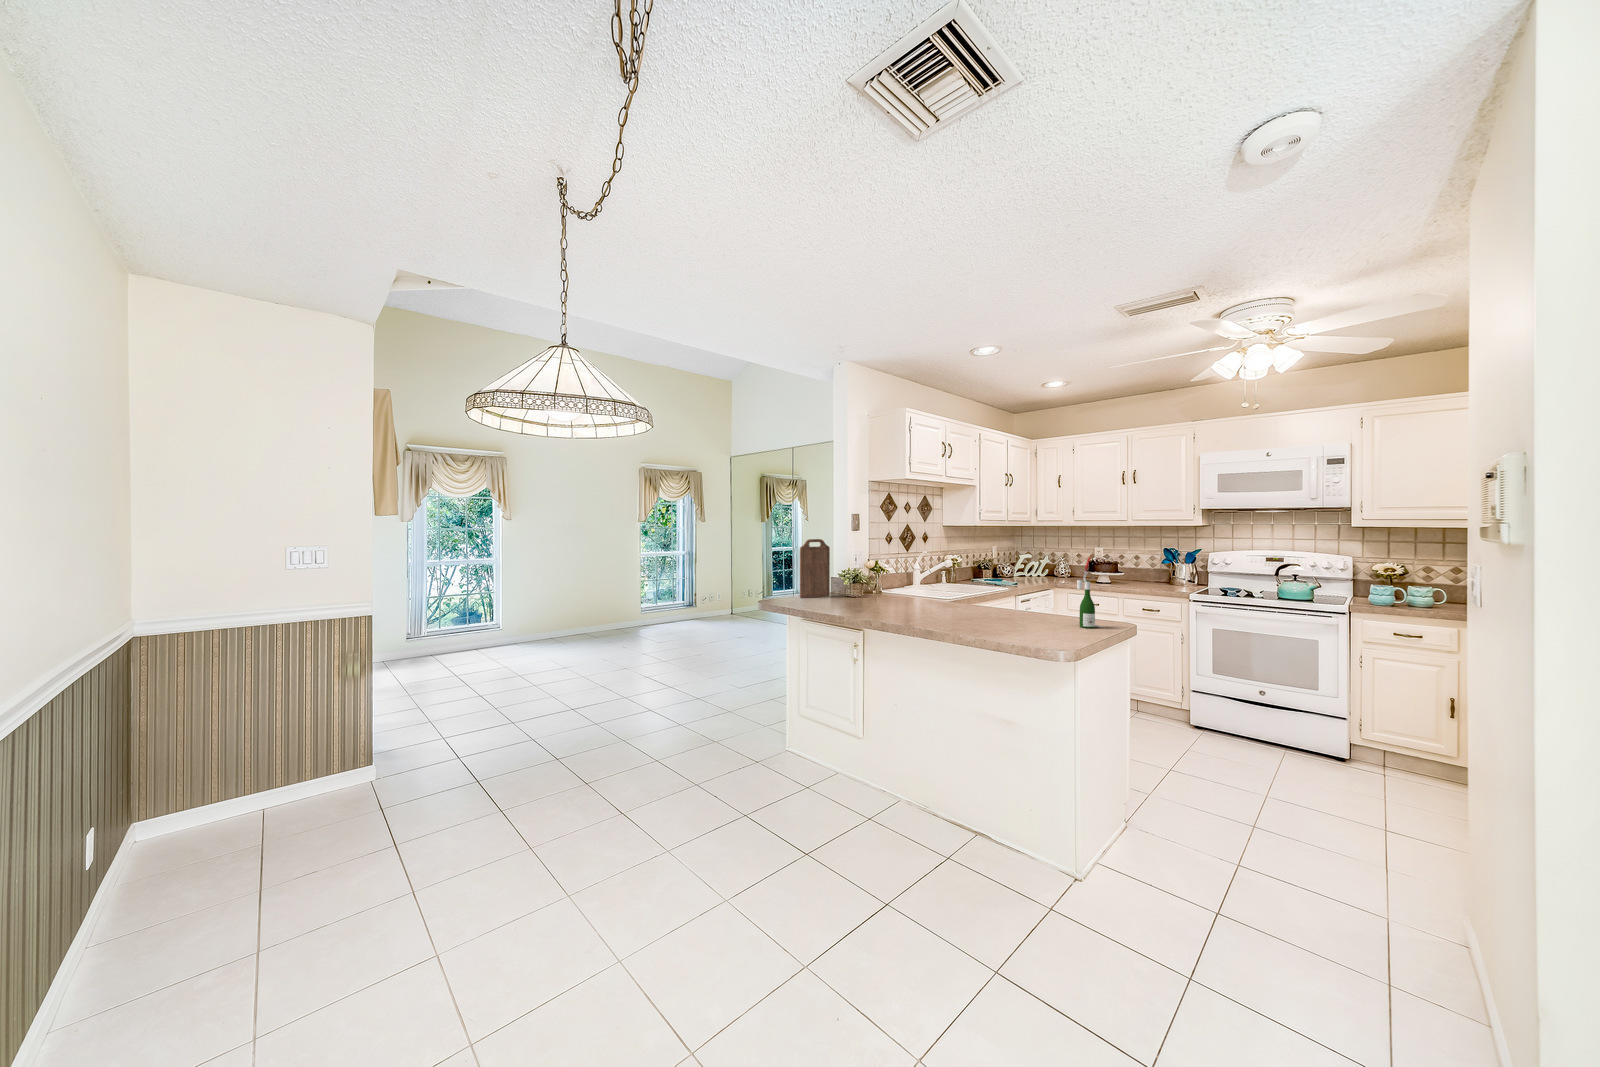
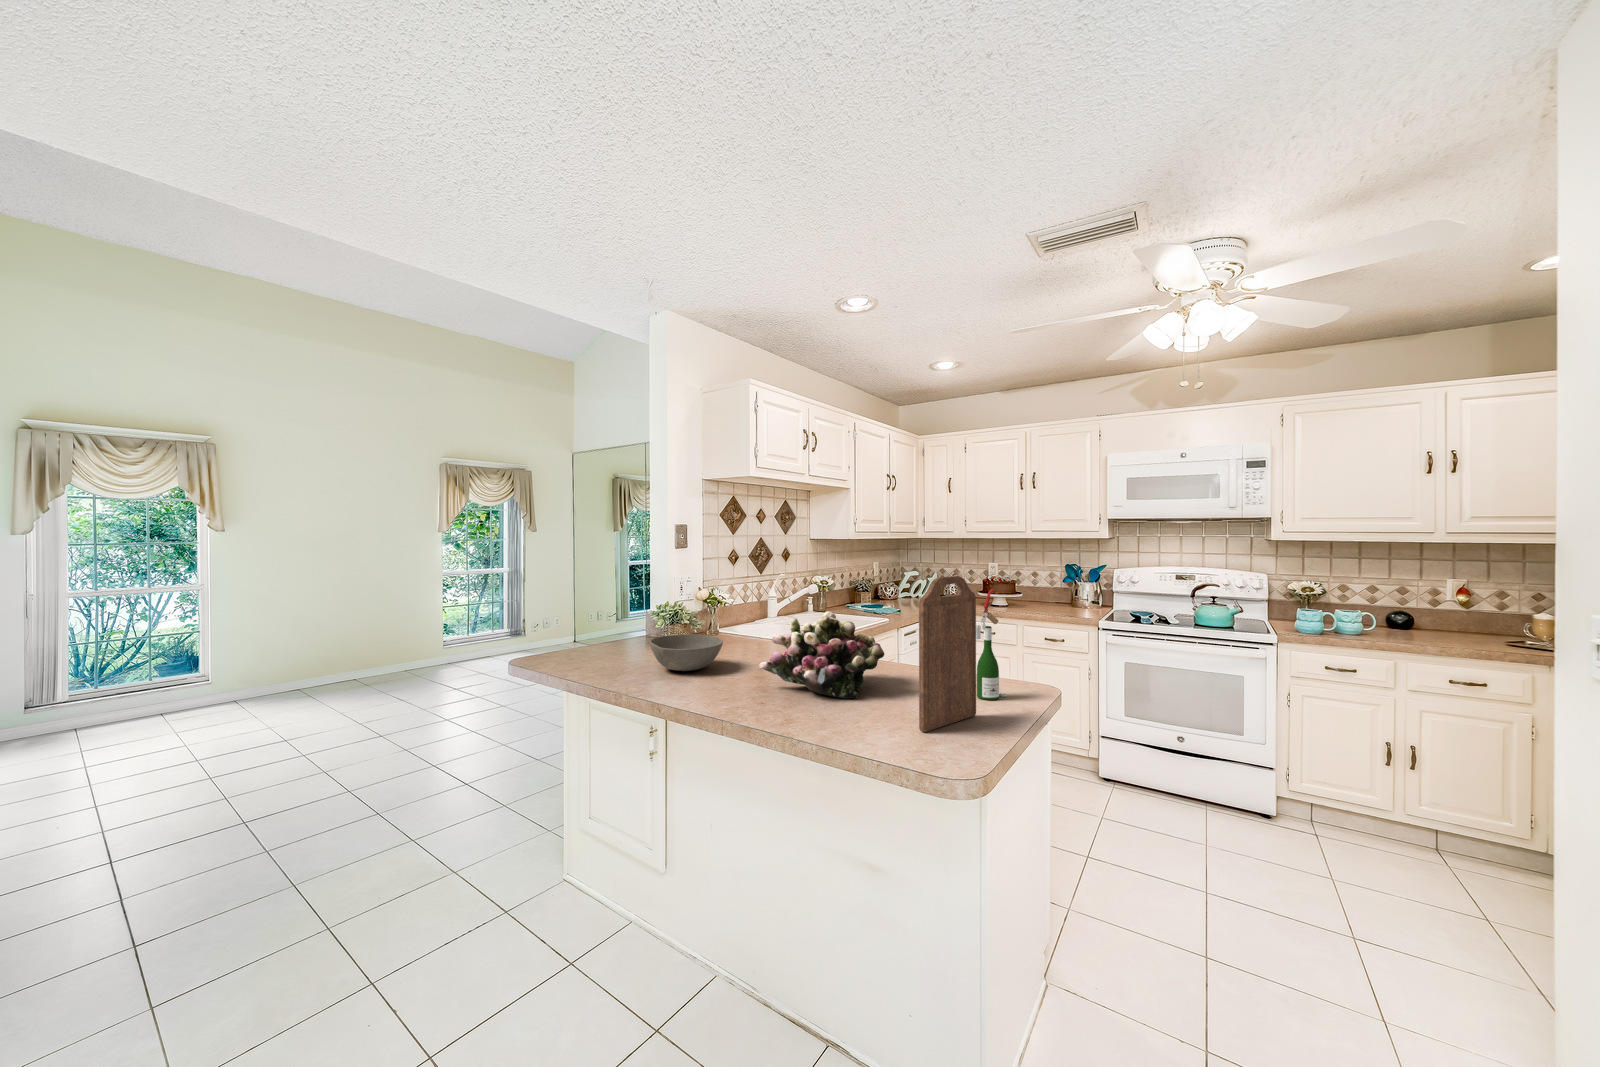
cutting board: present [800,539,830,598] -> present [919,576,976,732]
flower arrangement: none [931,571,1016,625] -> present [759,611,884,699]
bowl: none [852,588,900,610] -> present [650,634,723,671]

